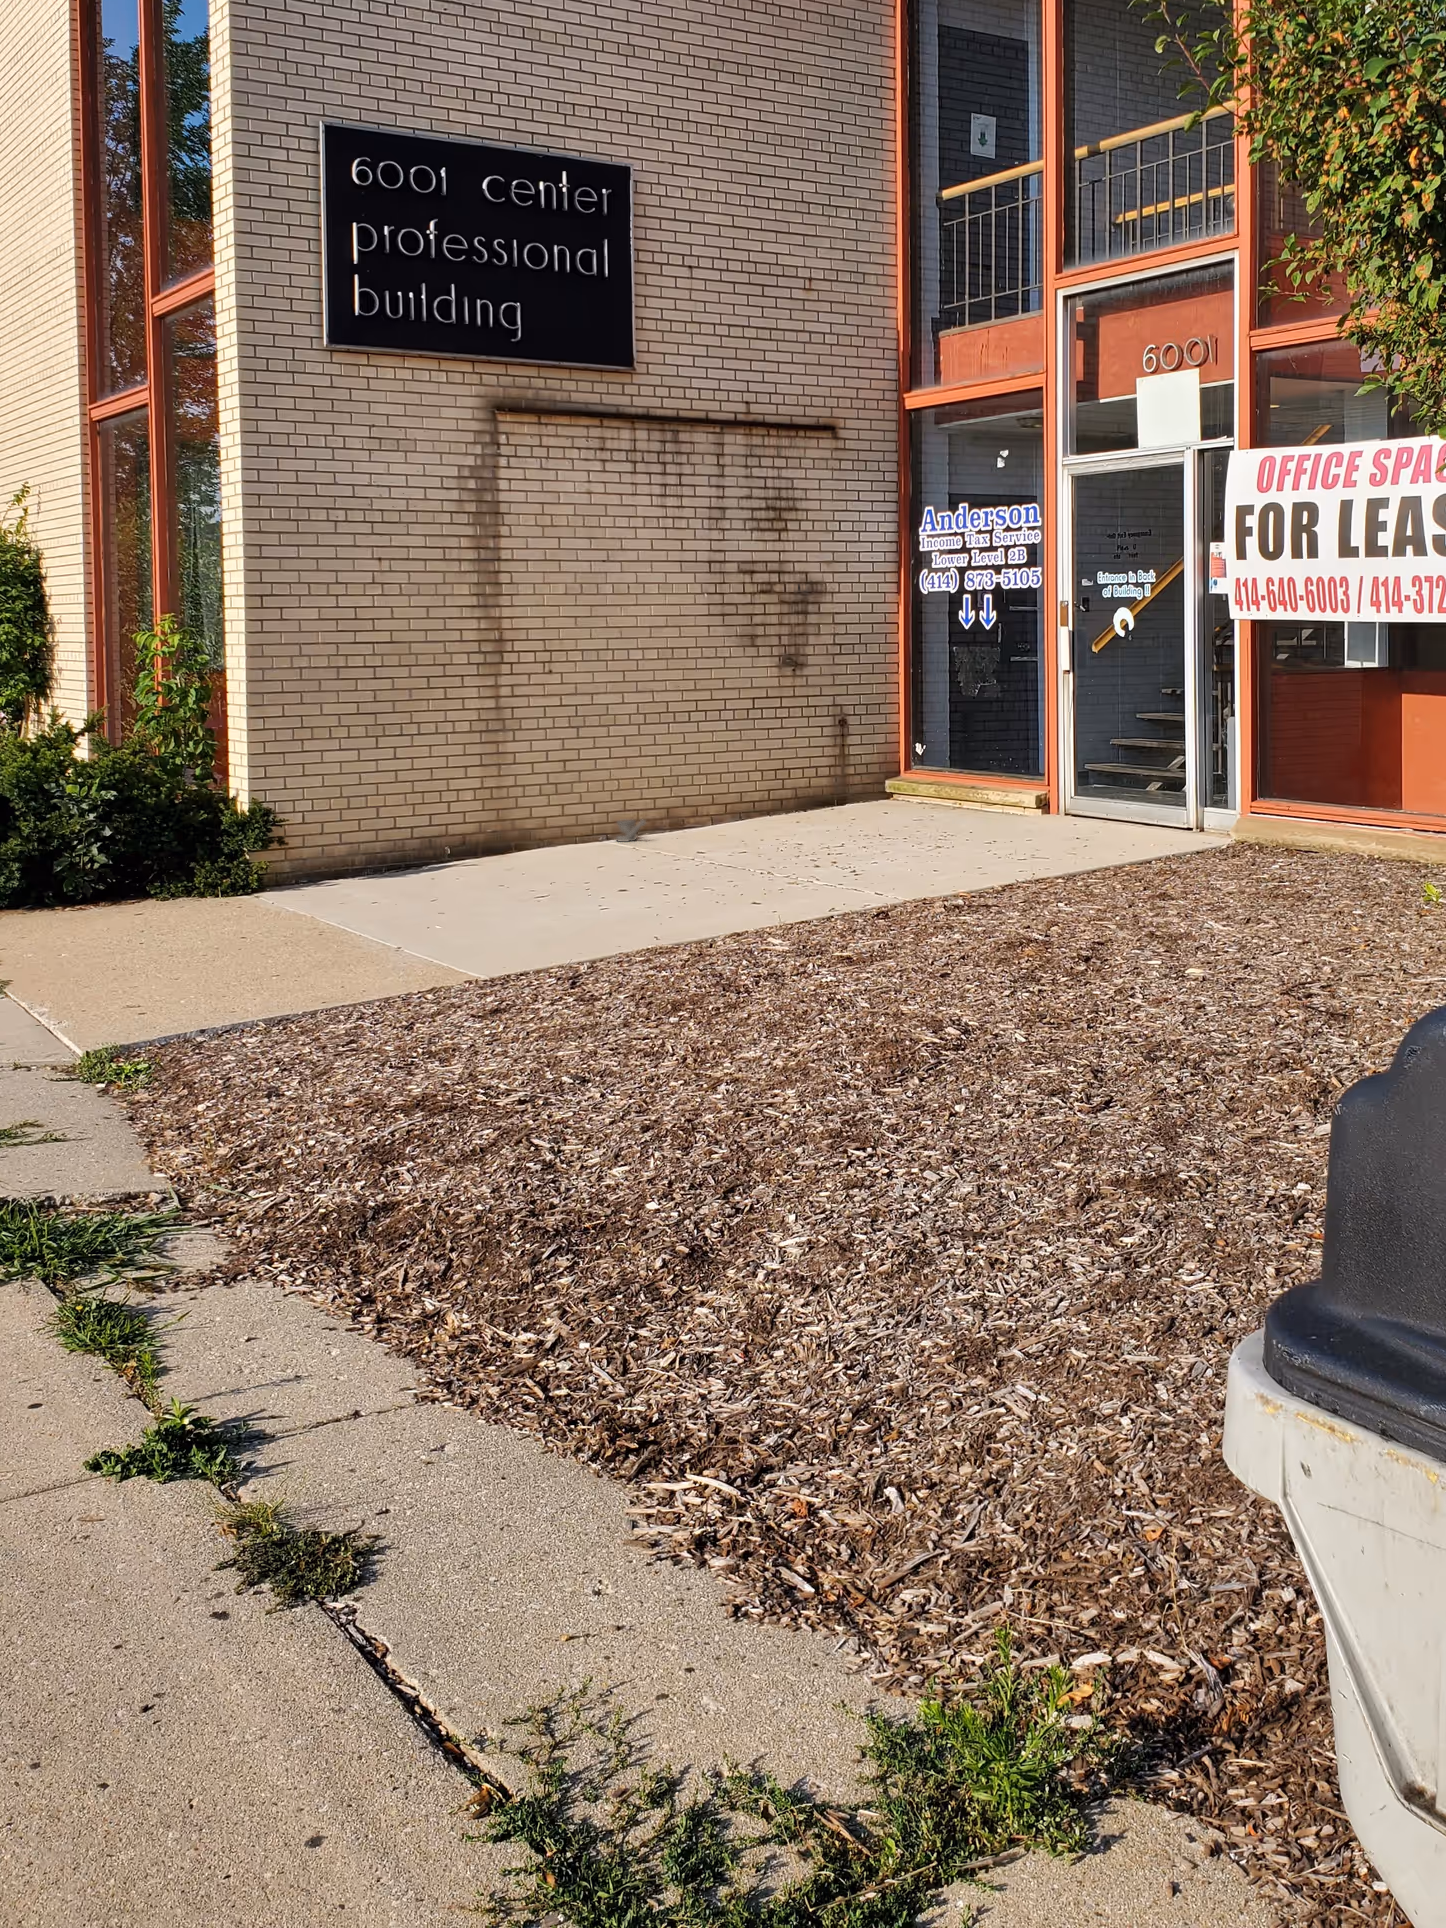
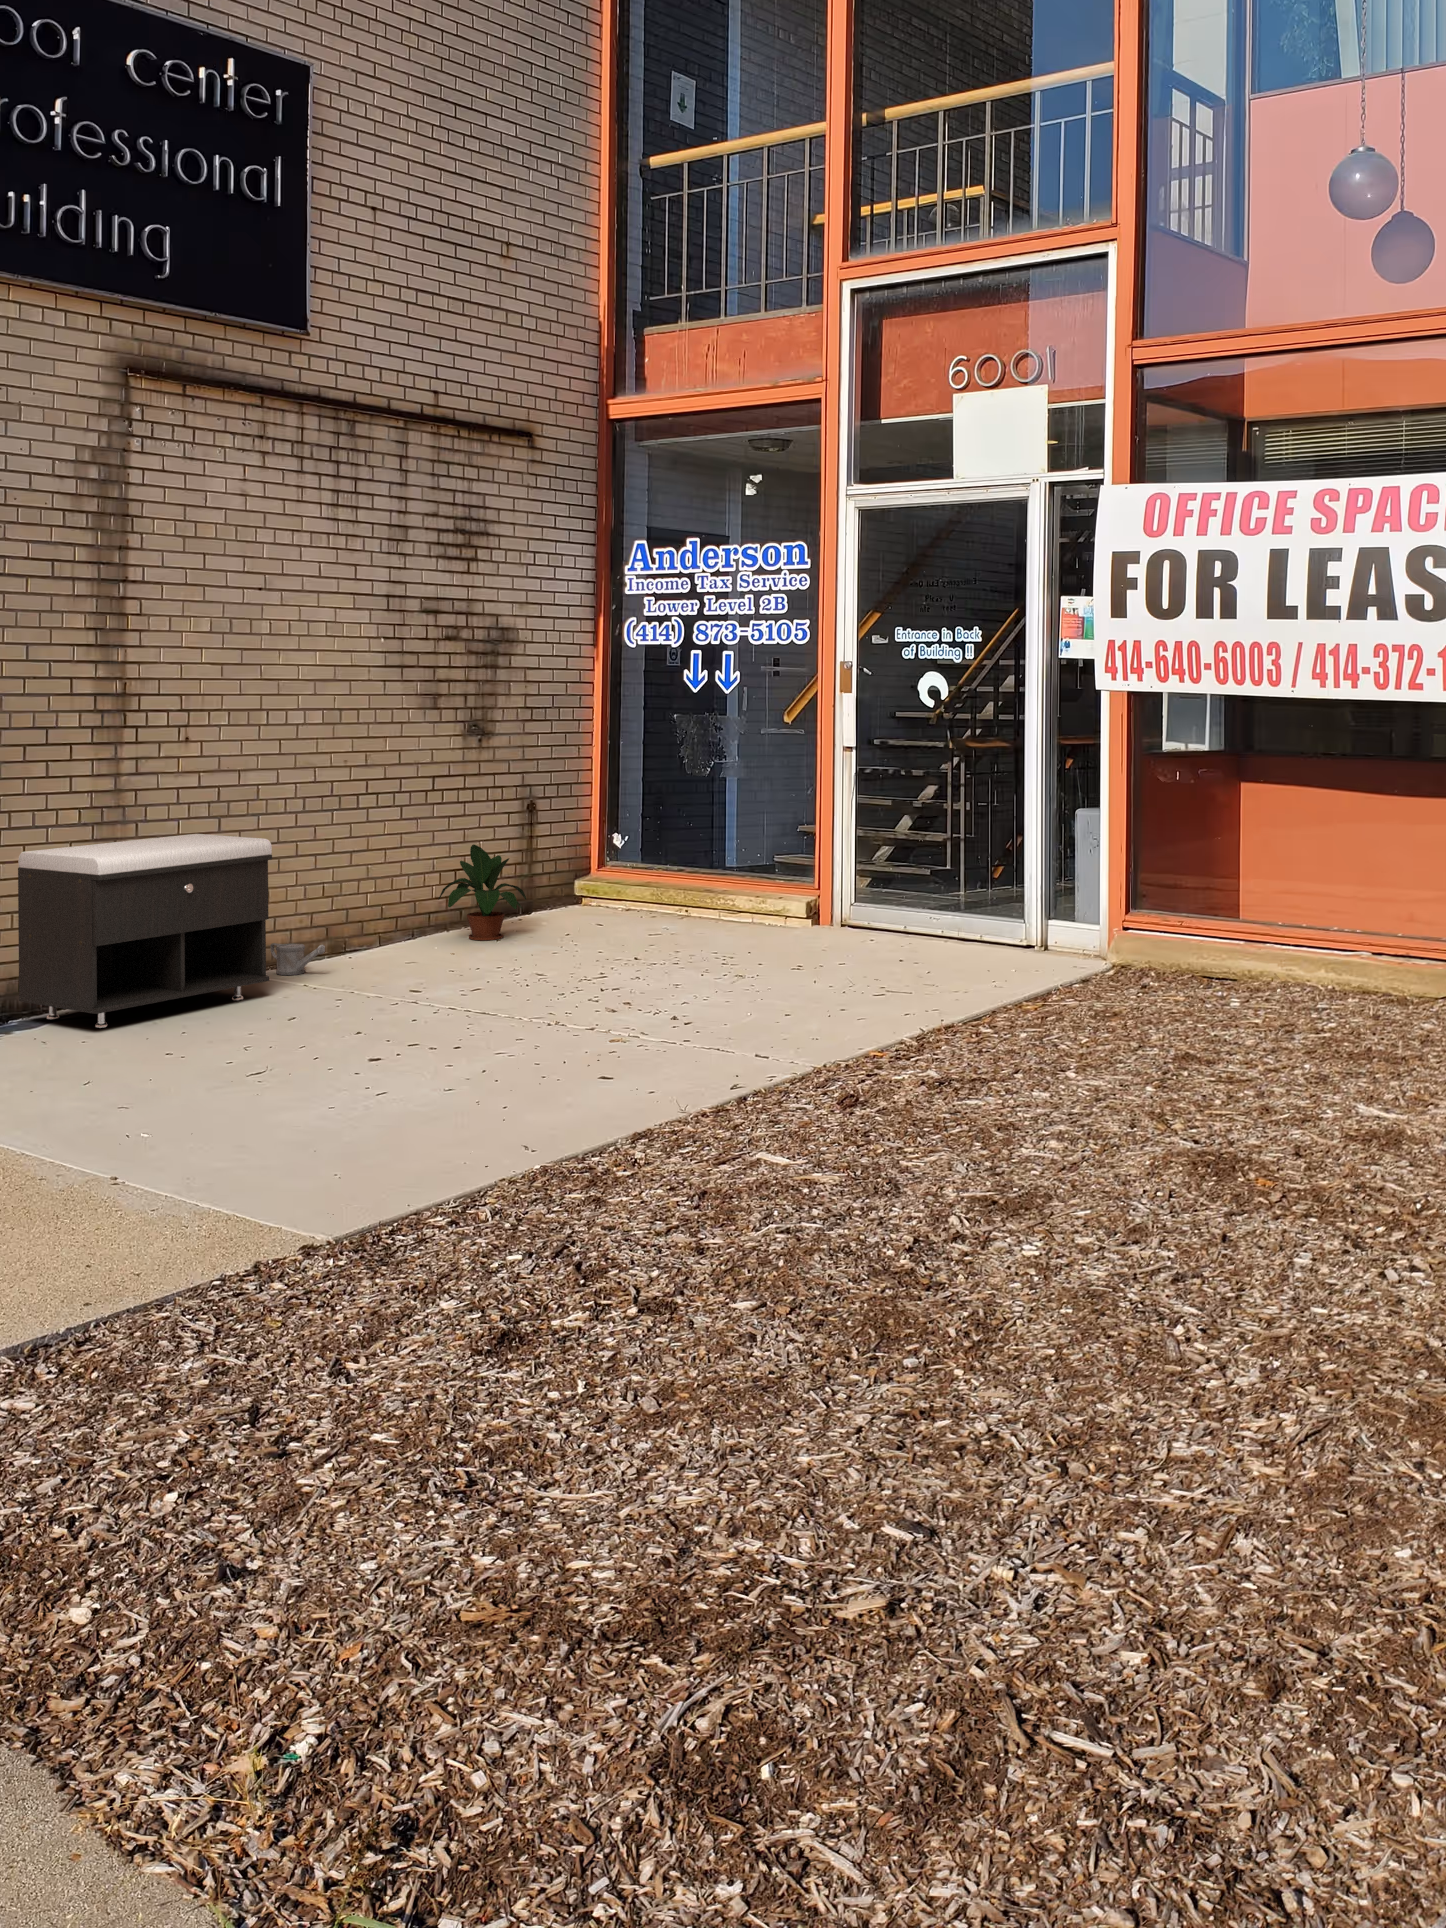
storage bench: none [419,738,593,868] -> present [18,834,272,1028]
potted plant: none [756,749,825,823] -> present [439,844,526,940]

